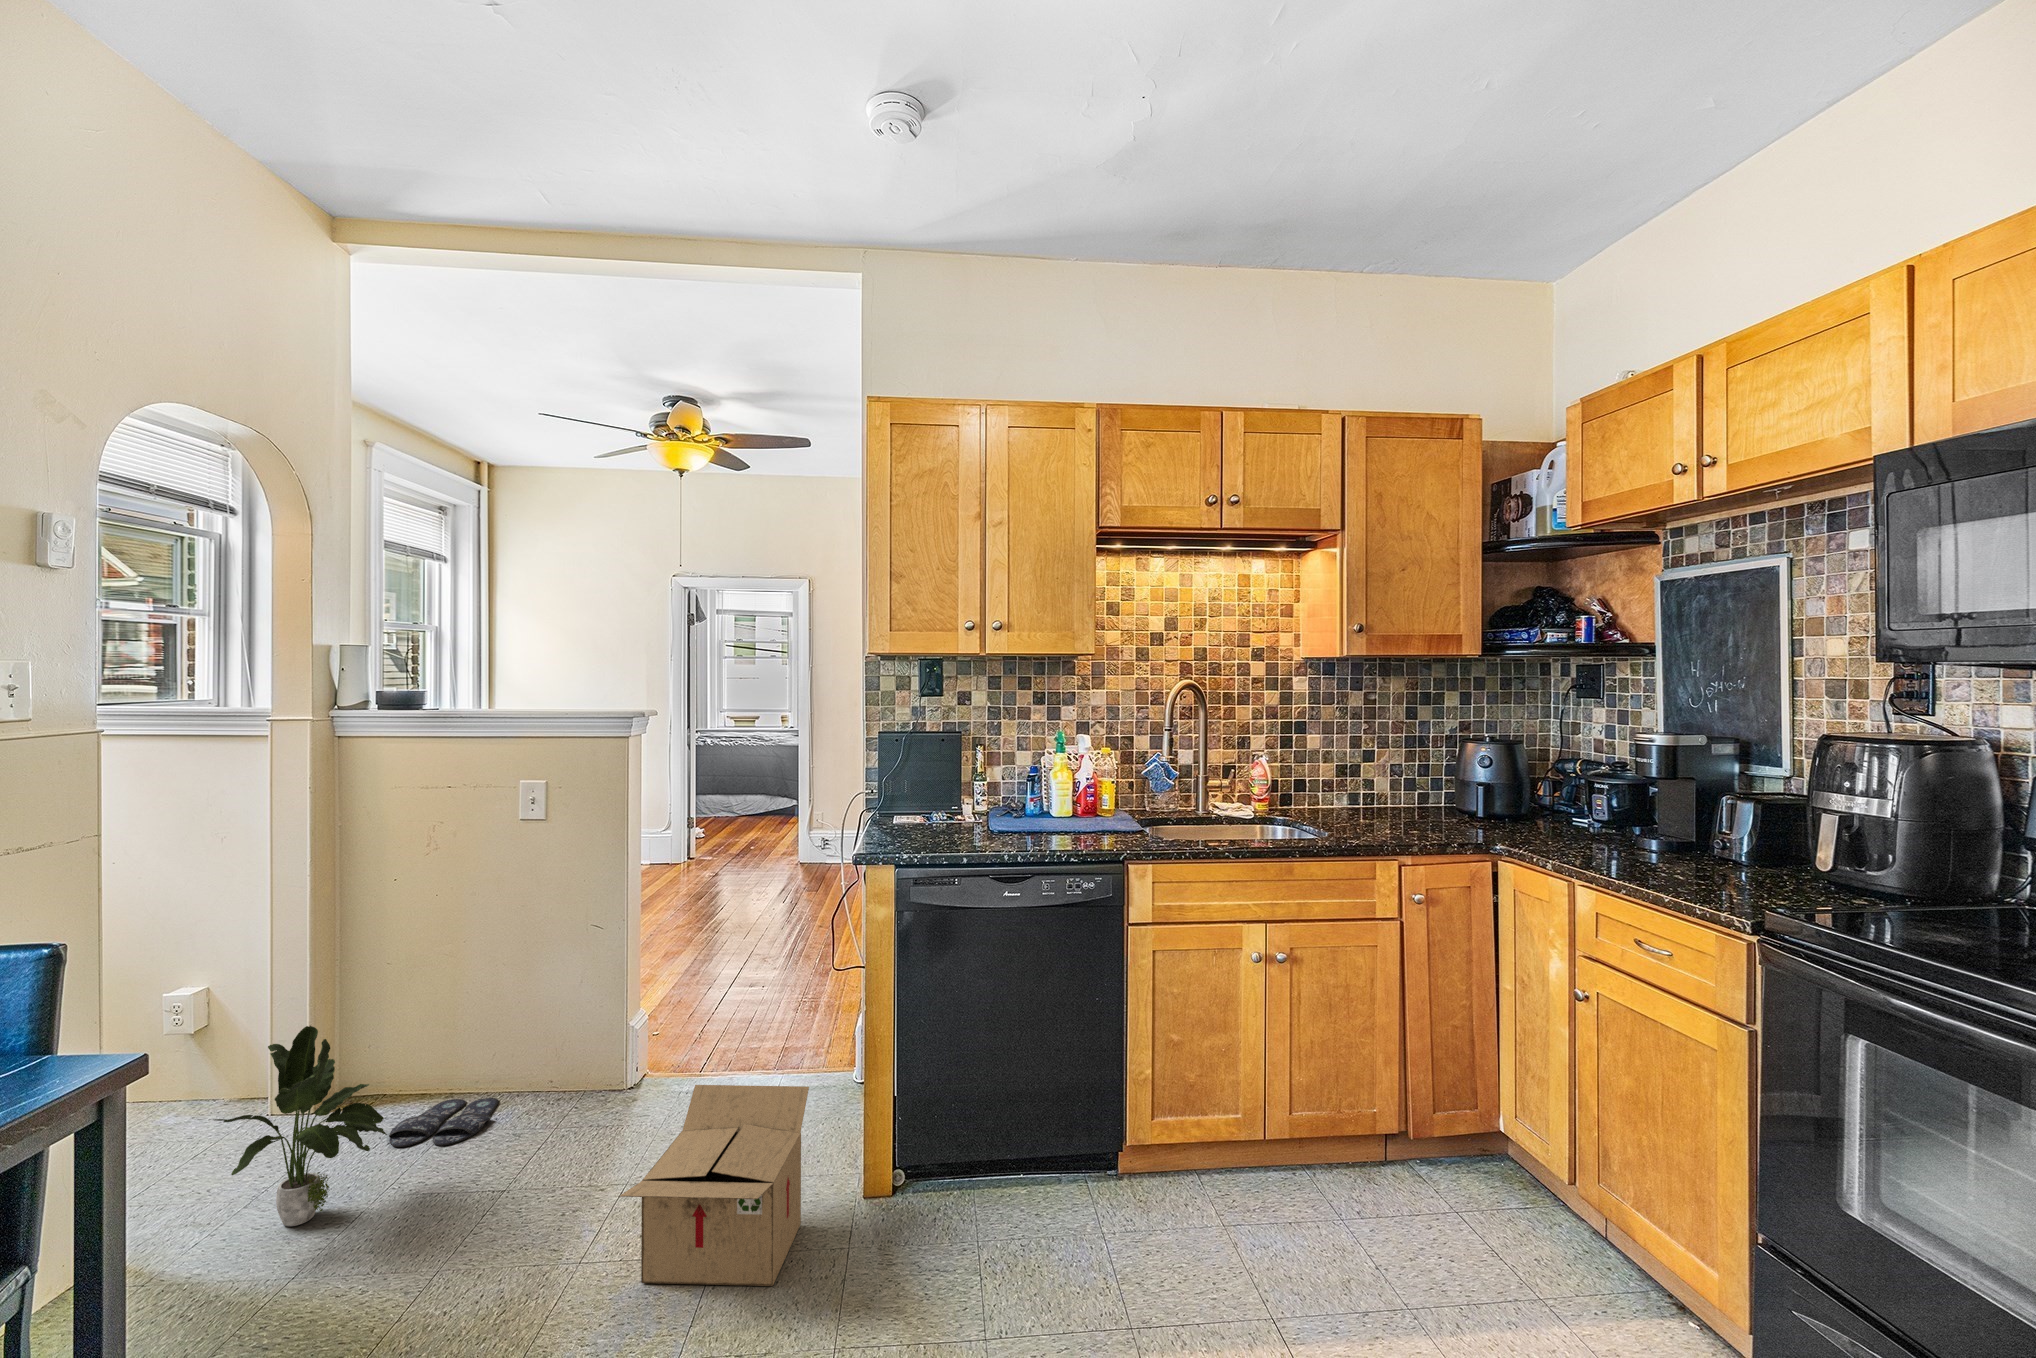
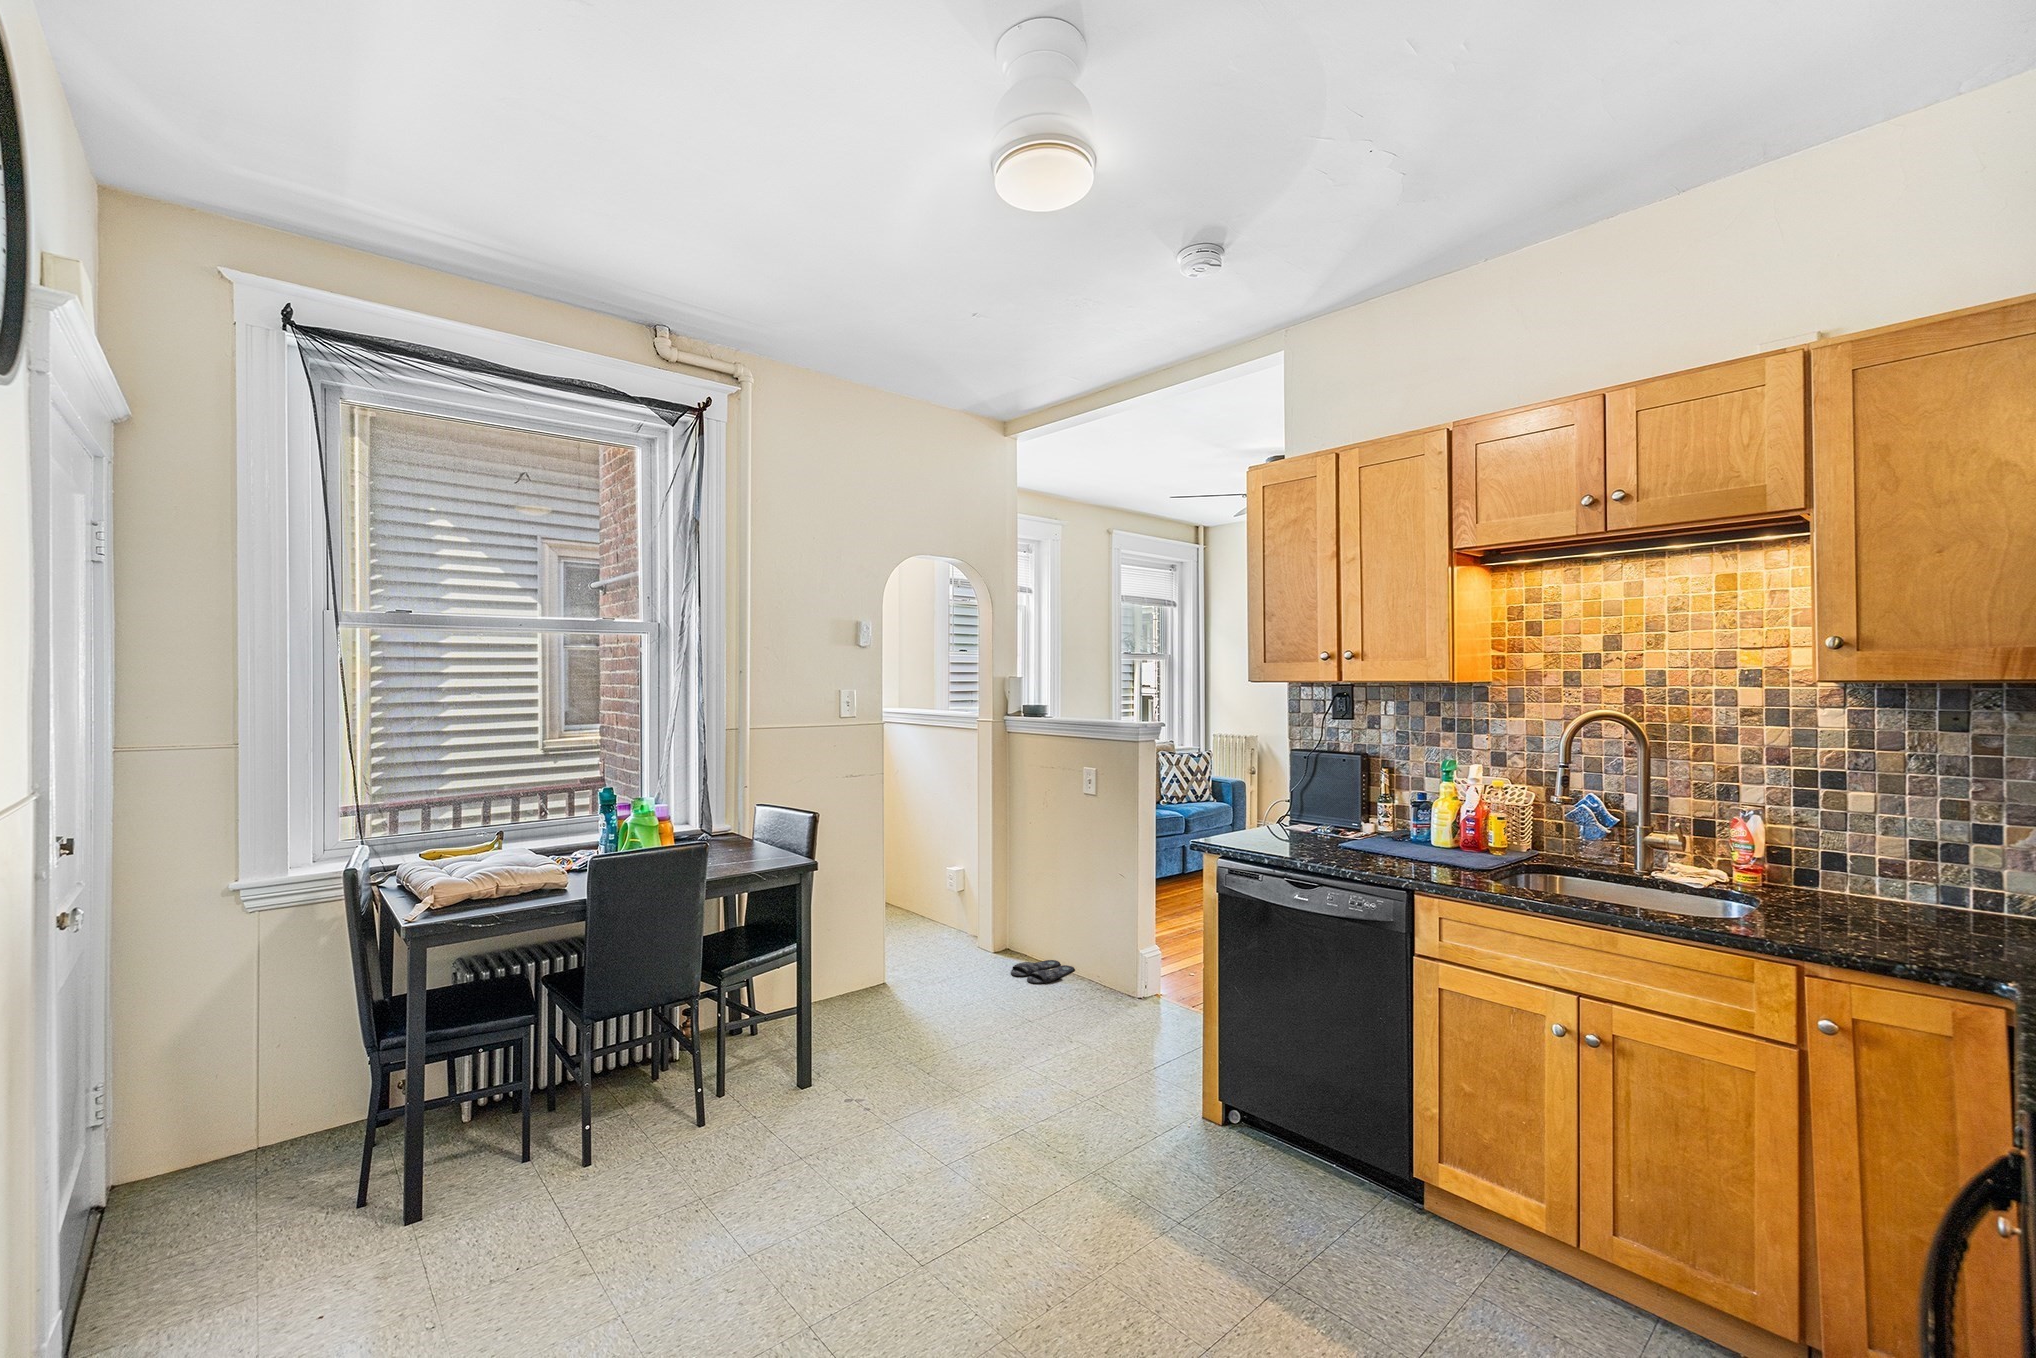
potted plant: present [214,1026,387,1226] -> none [913,887,991,993]
cardboard box: present [620,1085,809,1286] -> none [1012,985,1164,1134]

